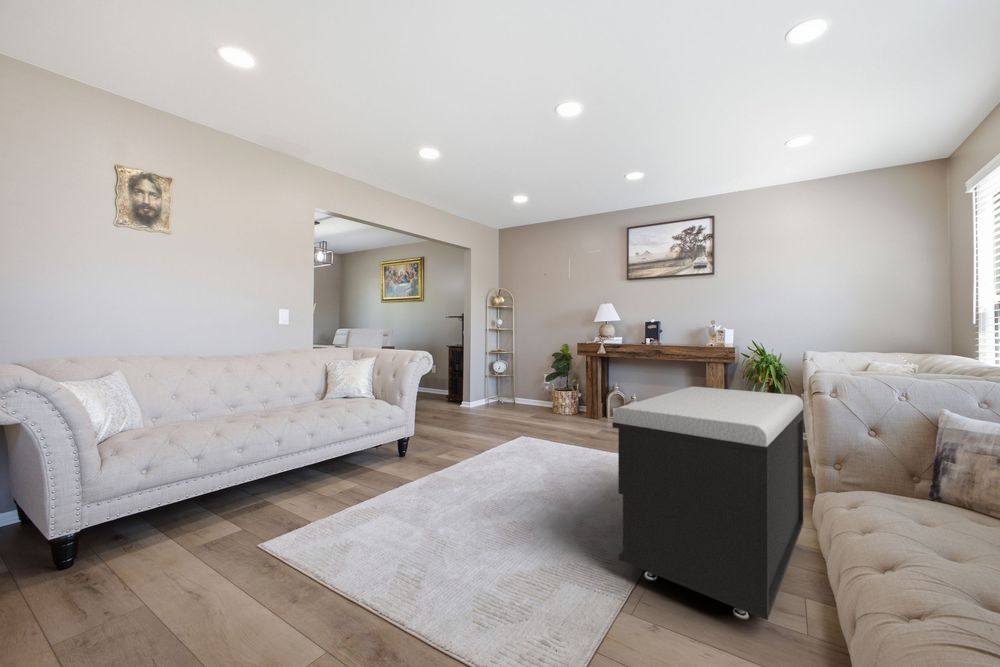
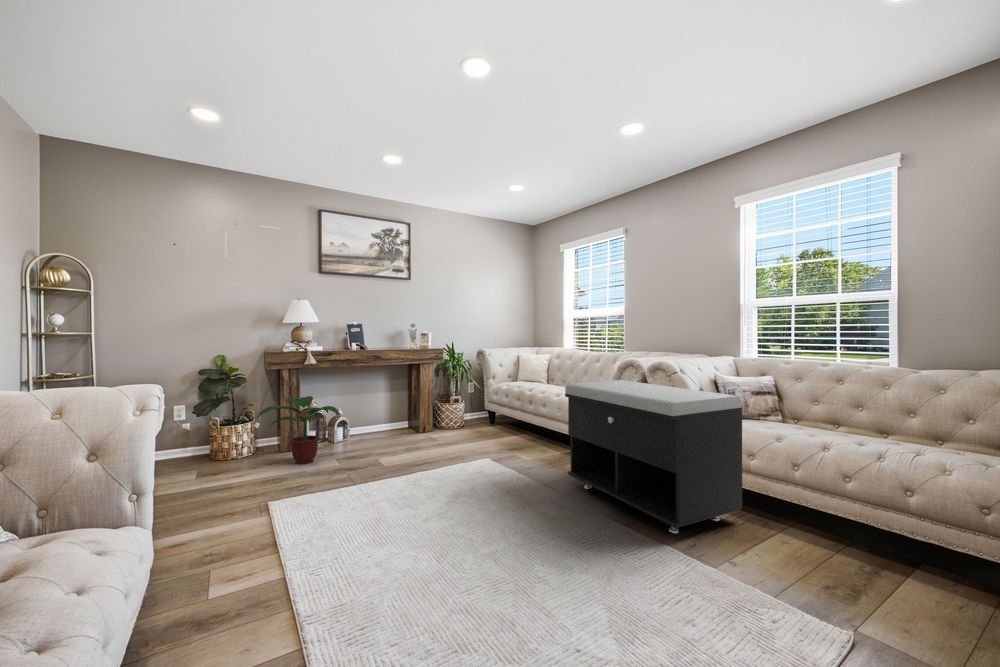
potted plant: none [550,377,605,426] -> present [257,396,340,464]

